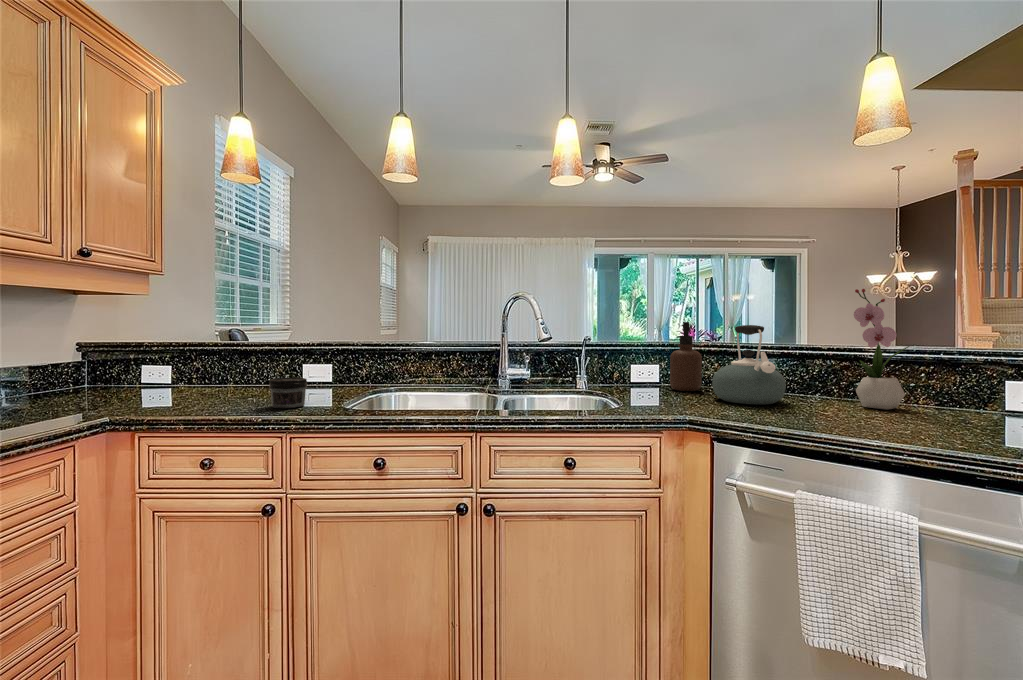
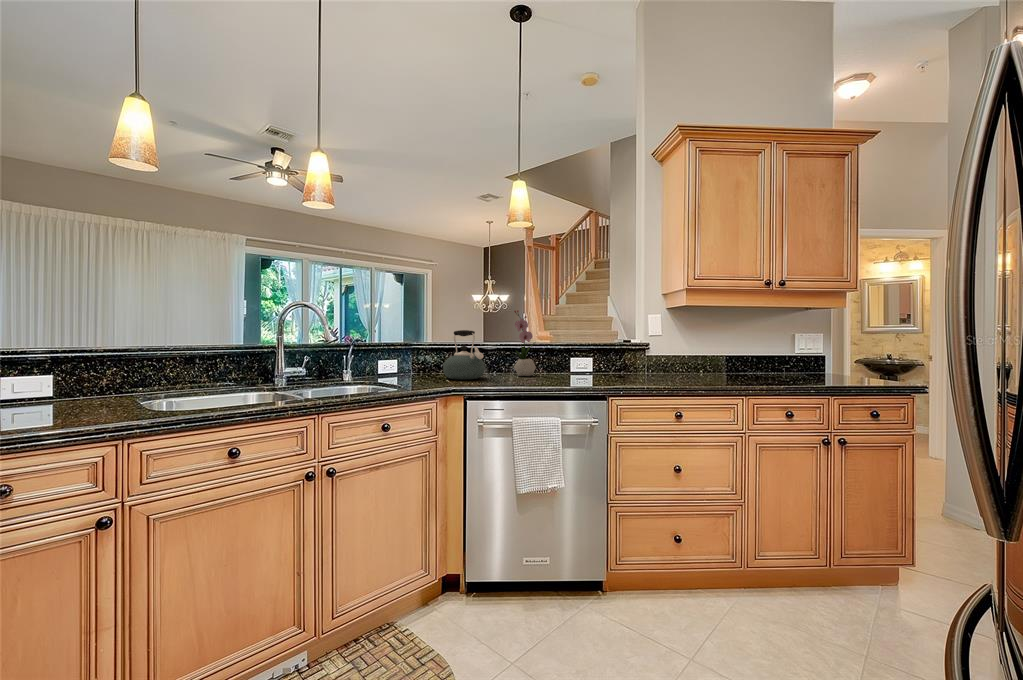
soap dispenser: present [670,322,702,391] -> none [408,328,429,376]
jar: present [269,378,307,408] -> none [56,386,108,420]

